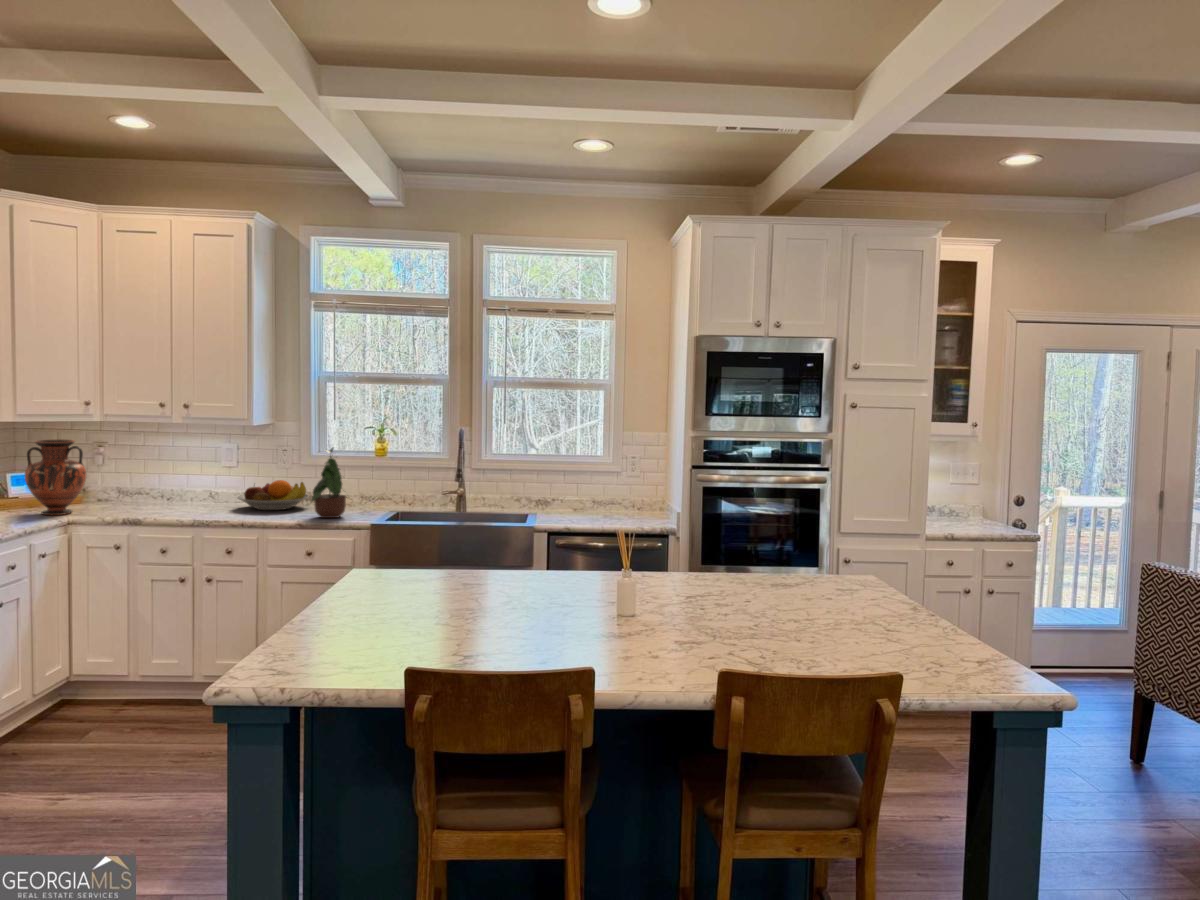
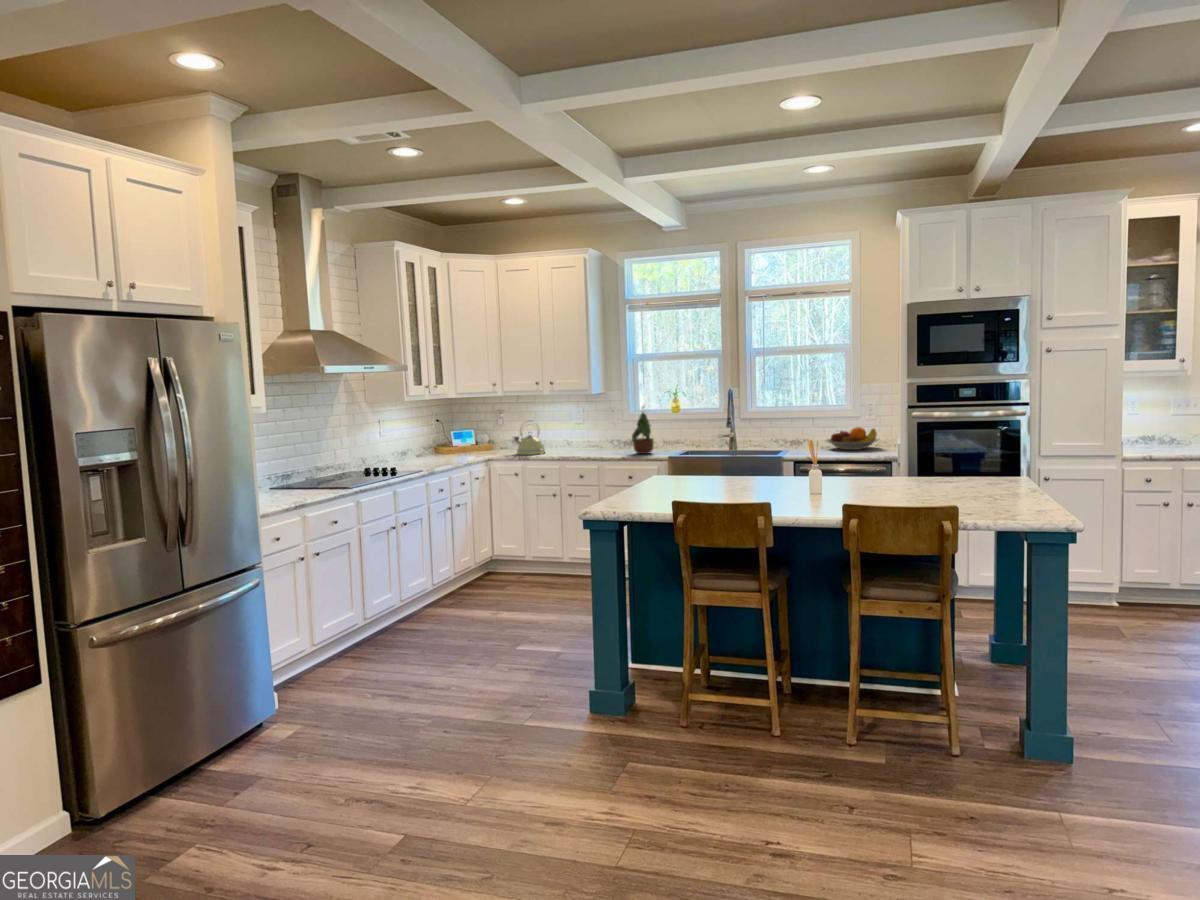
vase: present [25,439,86,515] -> none [464,409,496,456]
kettle: none [115,462,172,516] -> present [513,431,545,455]
fruit bowl: present [237,480,309,510] -> present [826,427,878,450]

